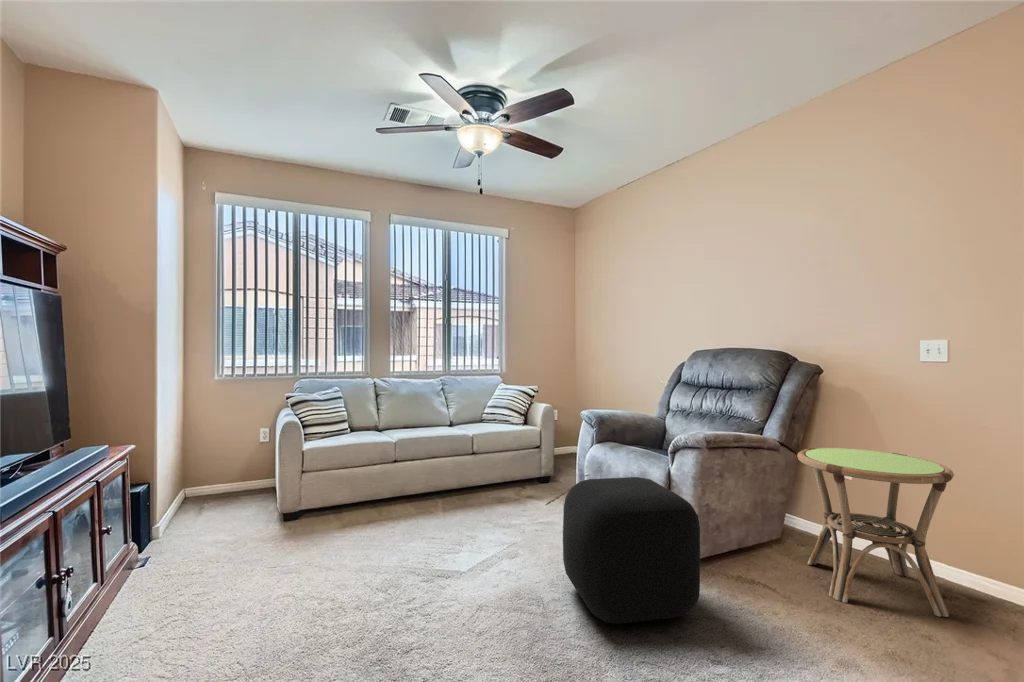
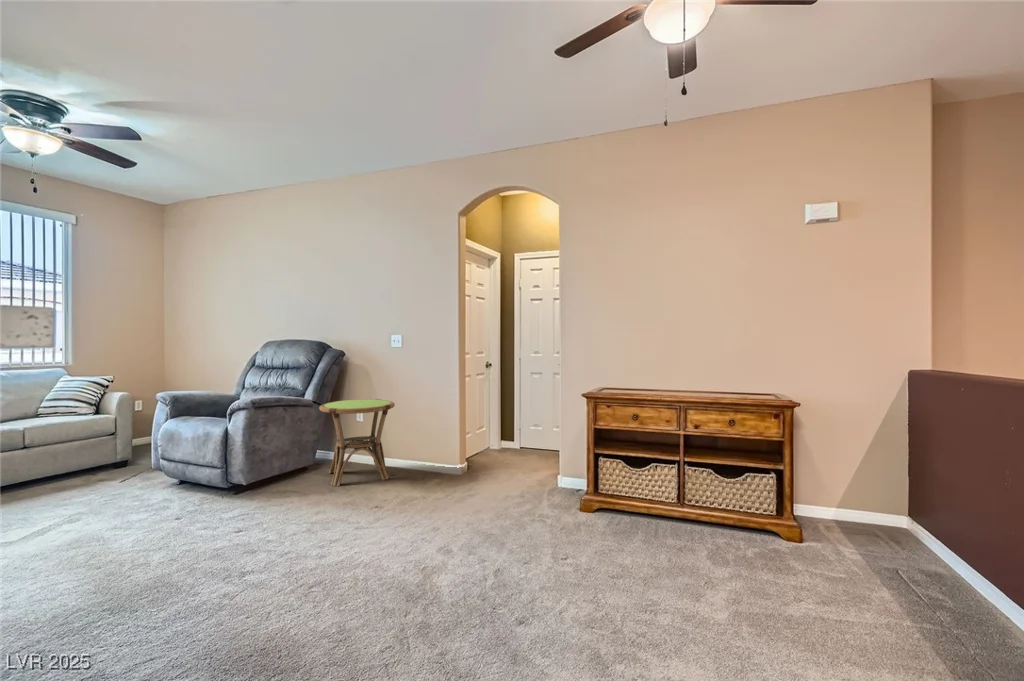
ottoman: present [563,477,700,624] -> none [123,434,237,535]

